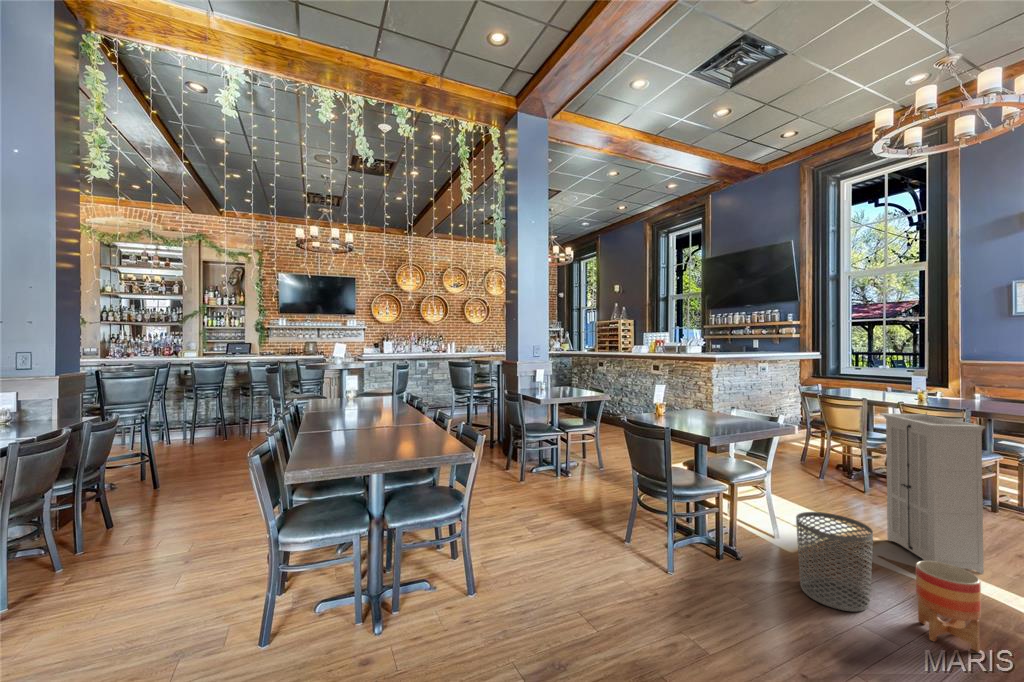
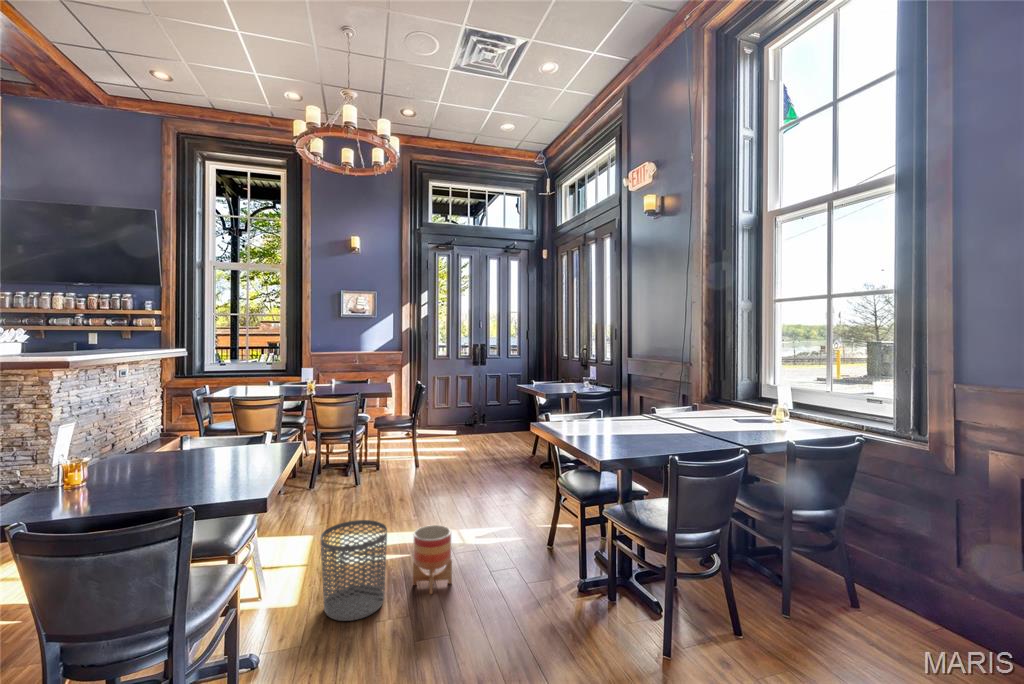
storage cabinet: present [880,413,985,574] -> none [328,404,404,537]

